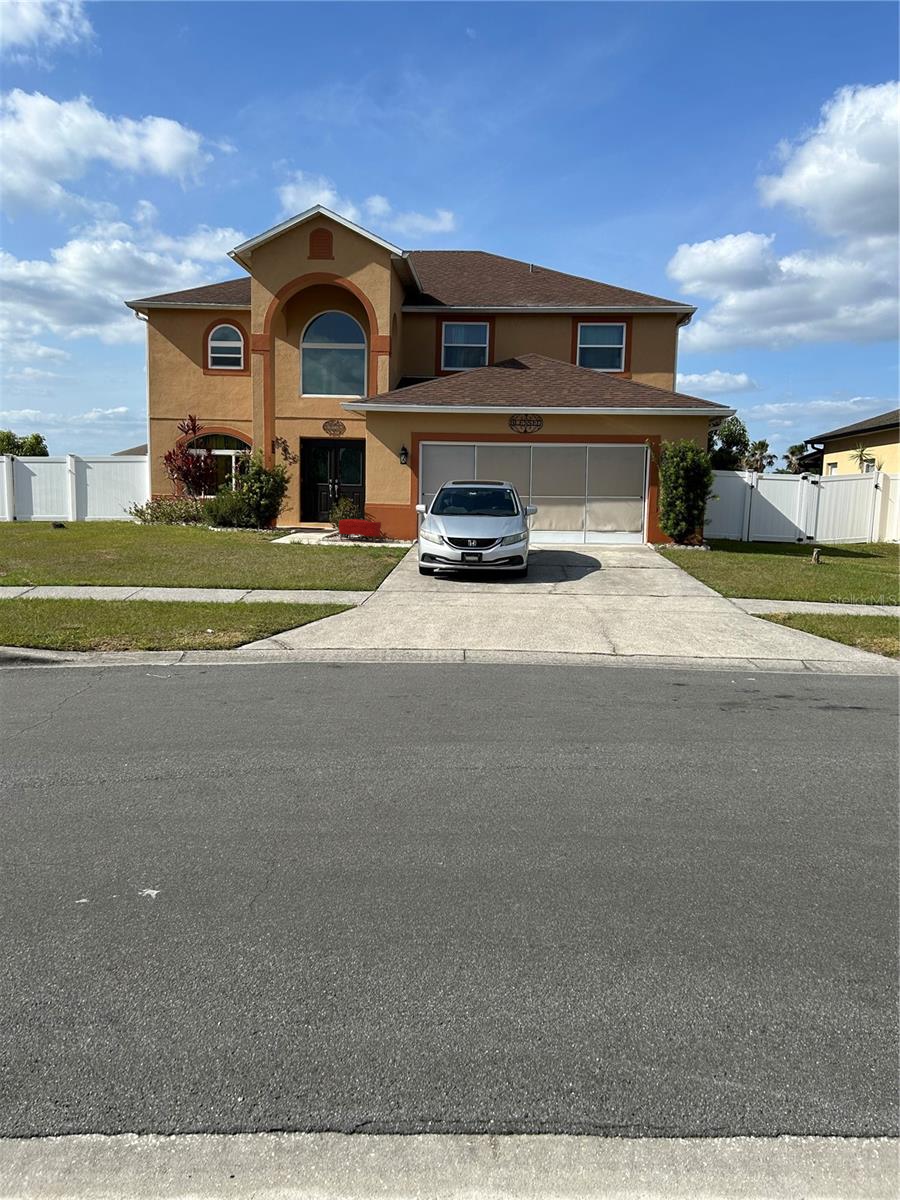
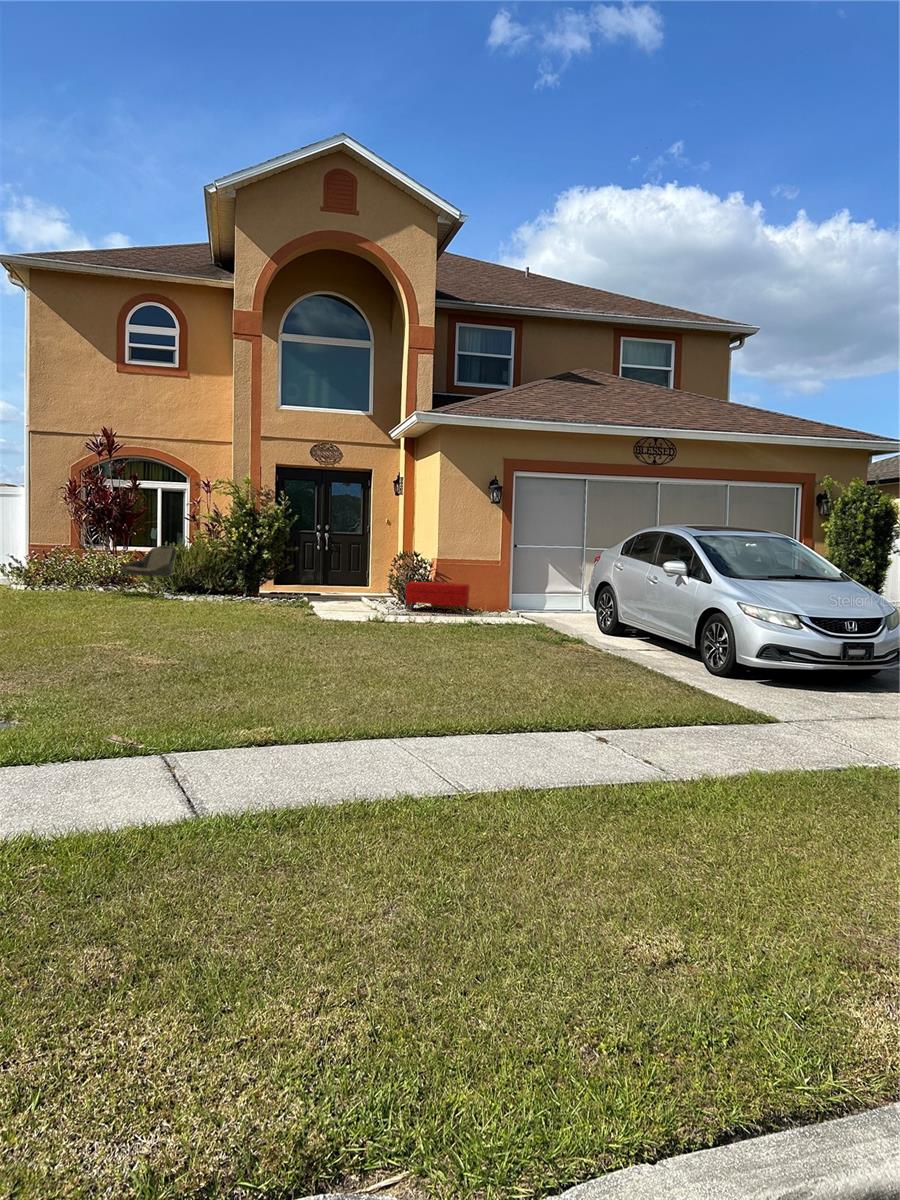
lounge chair: none [176,495,213,530] -> present [121,546,178,598]

